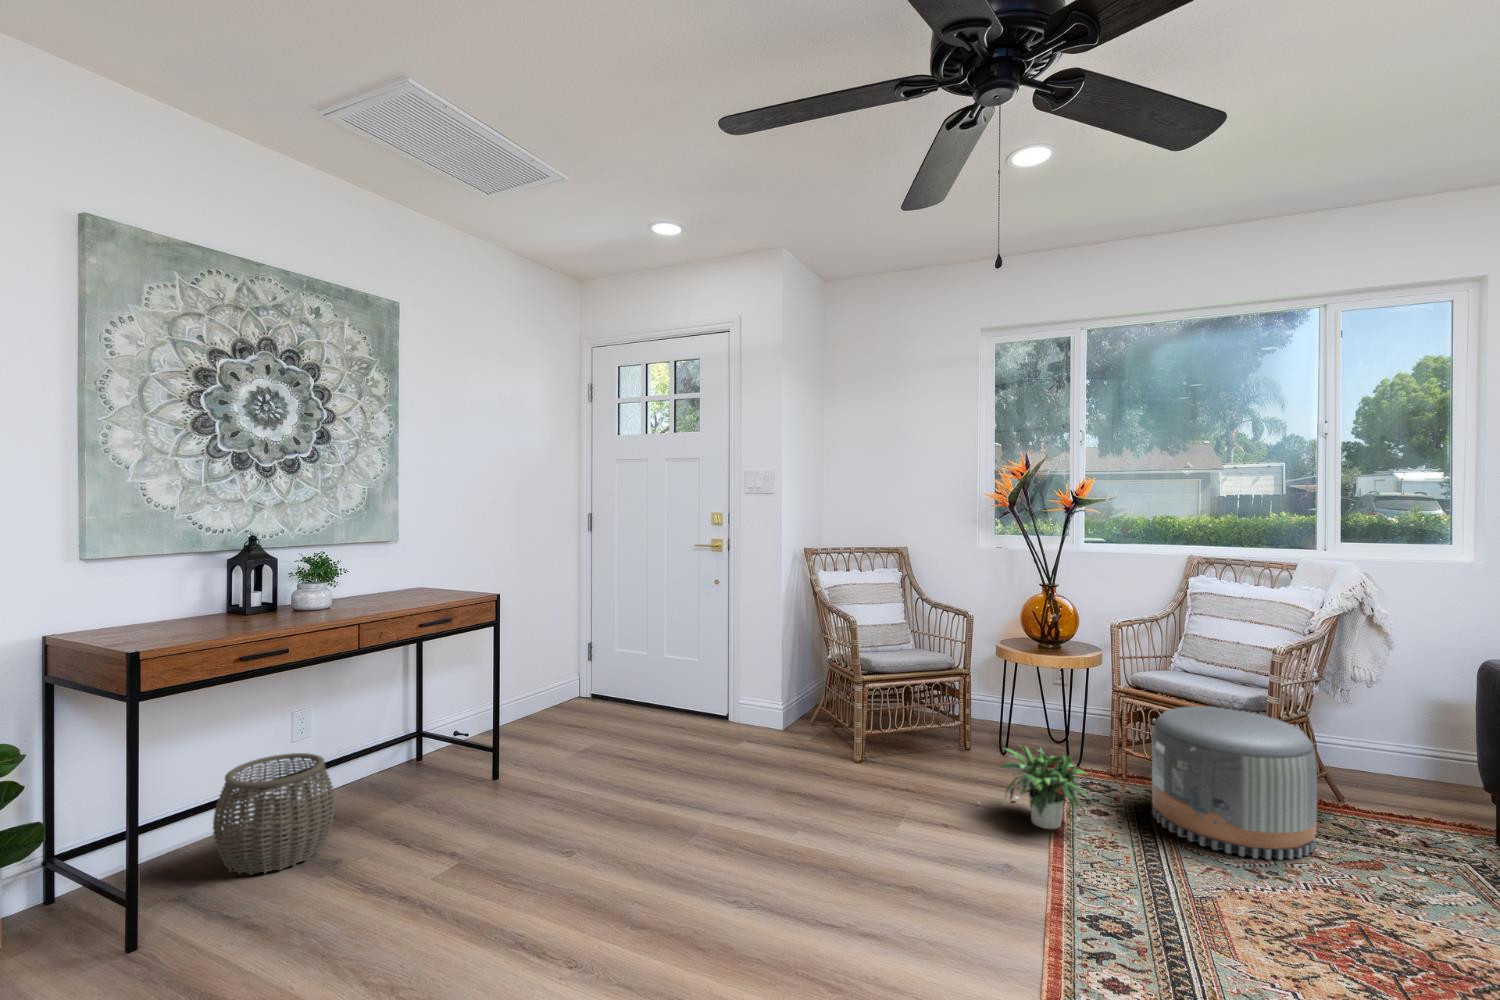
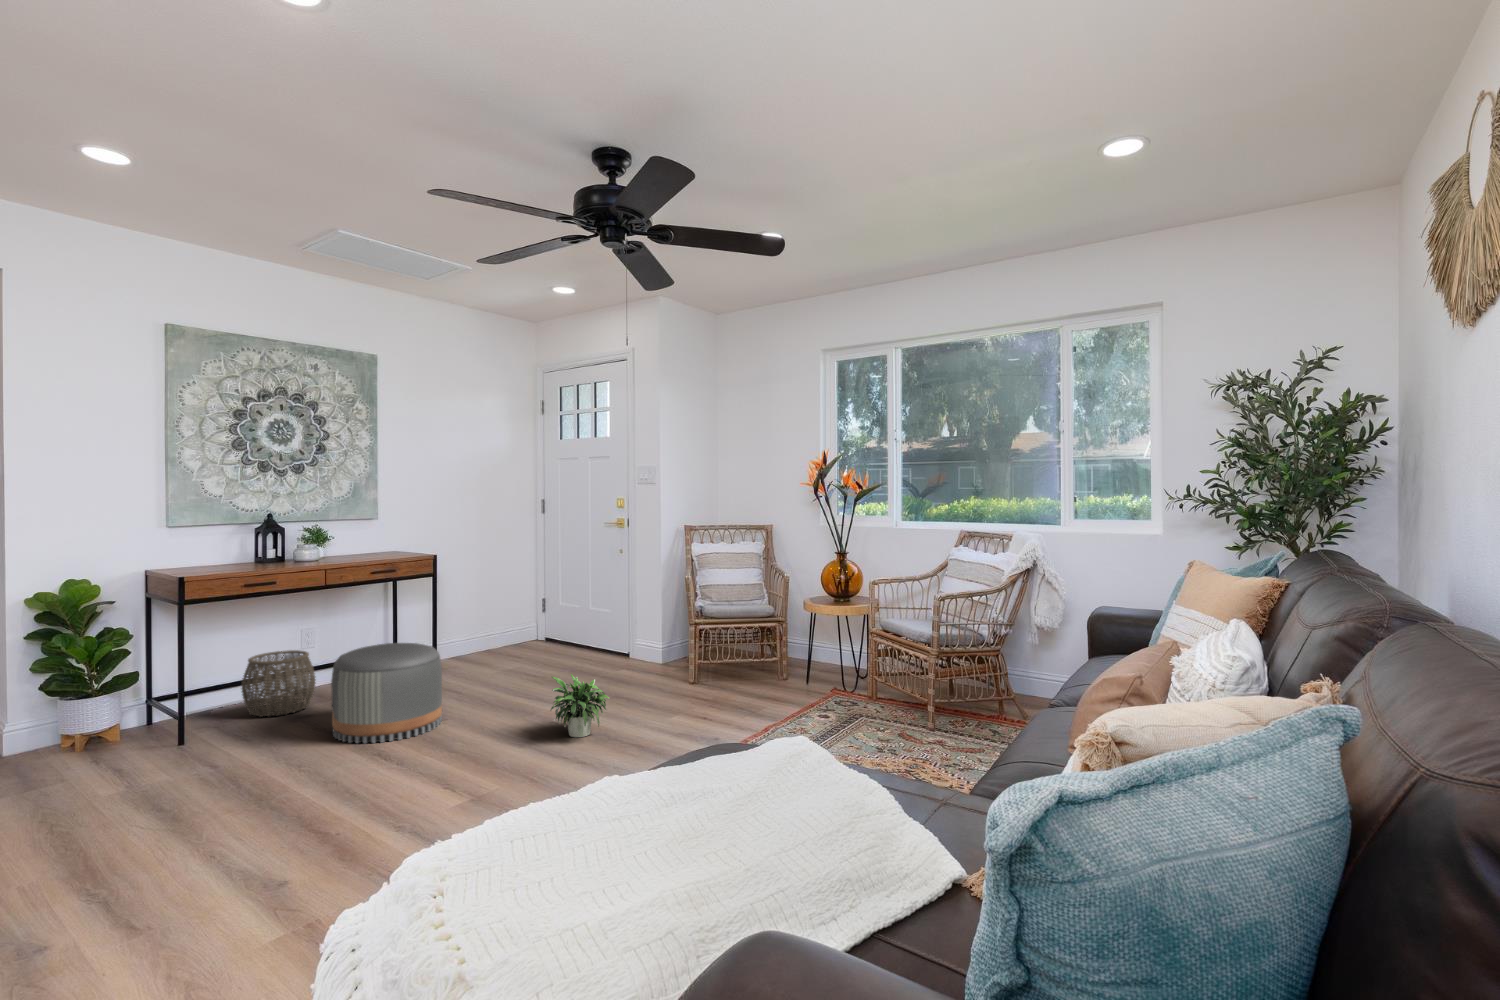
pouf: present [1152,706,1317,860] -> present [331,643,442,743]
potted plant: present [979,748,1094,829] -> present [550,674,609,737]

